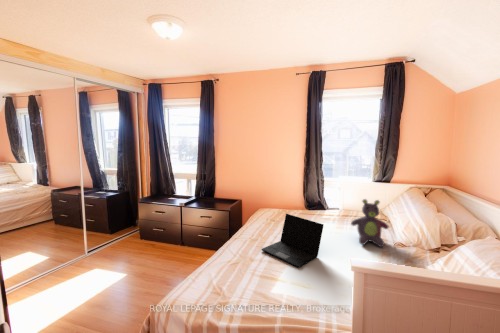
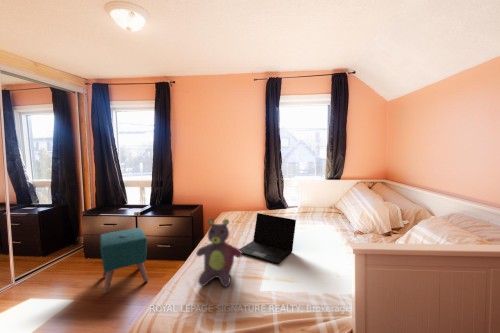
stuffed bear: present [351,199,388,247] -> present [196,219,242,287]
ottoman: none [147,217,187,272] -> present [100,228,148,294]

